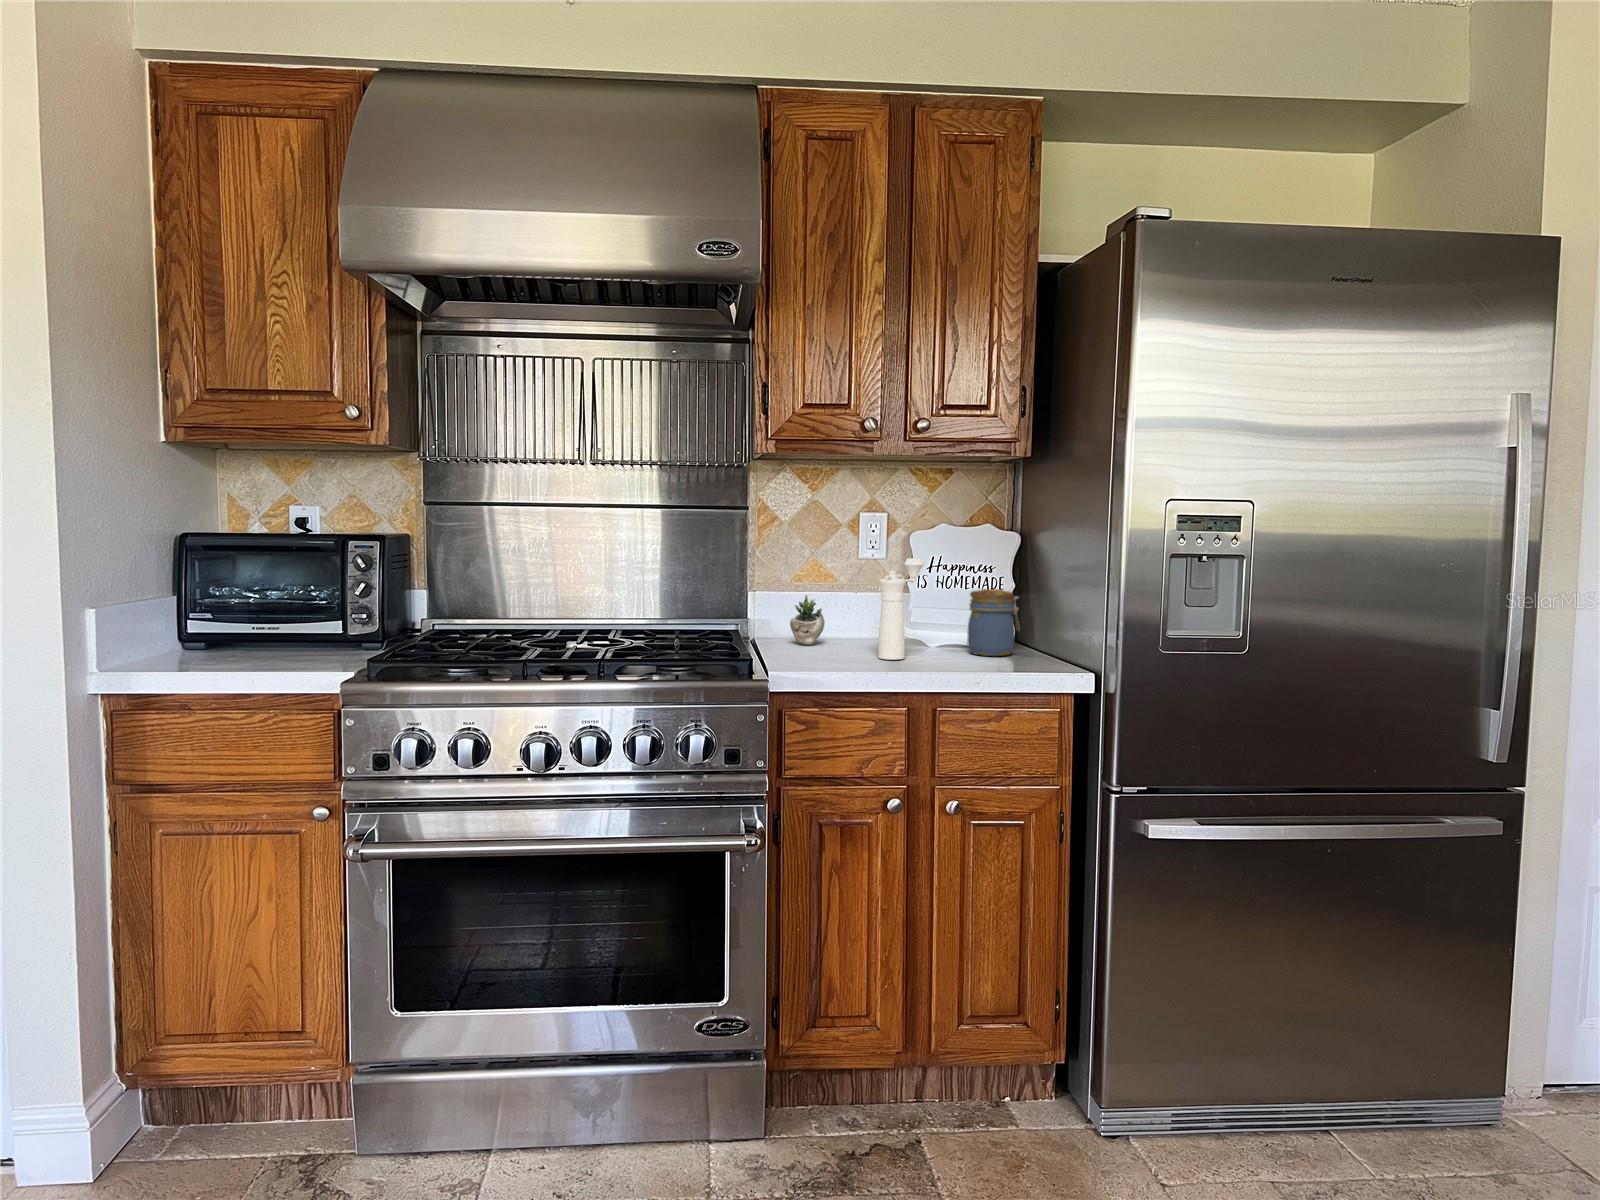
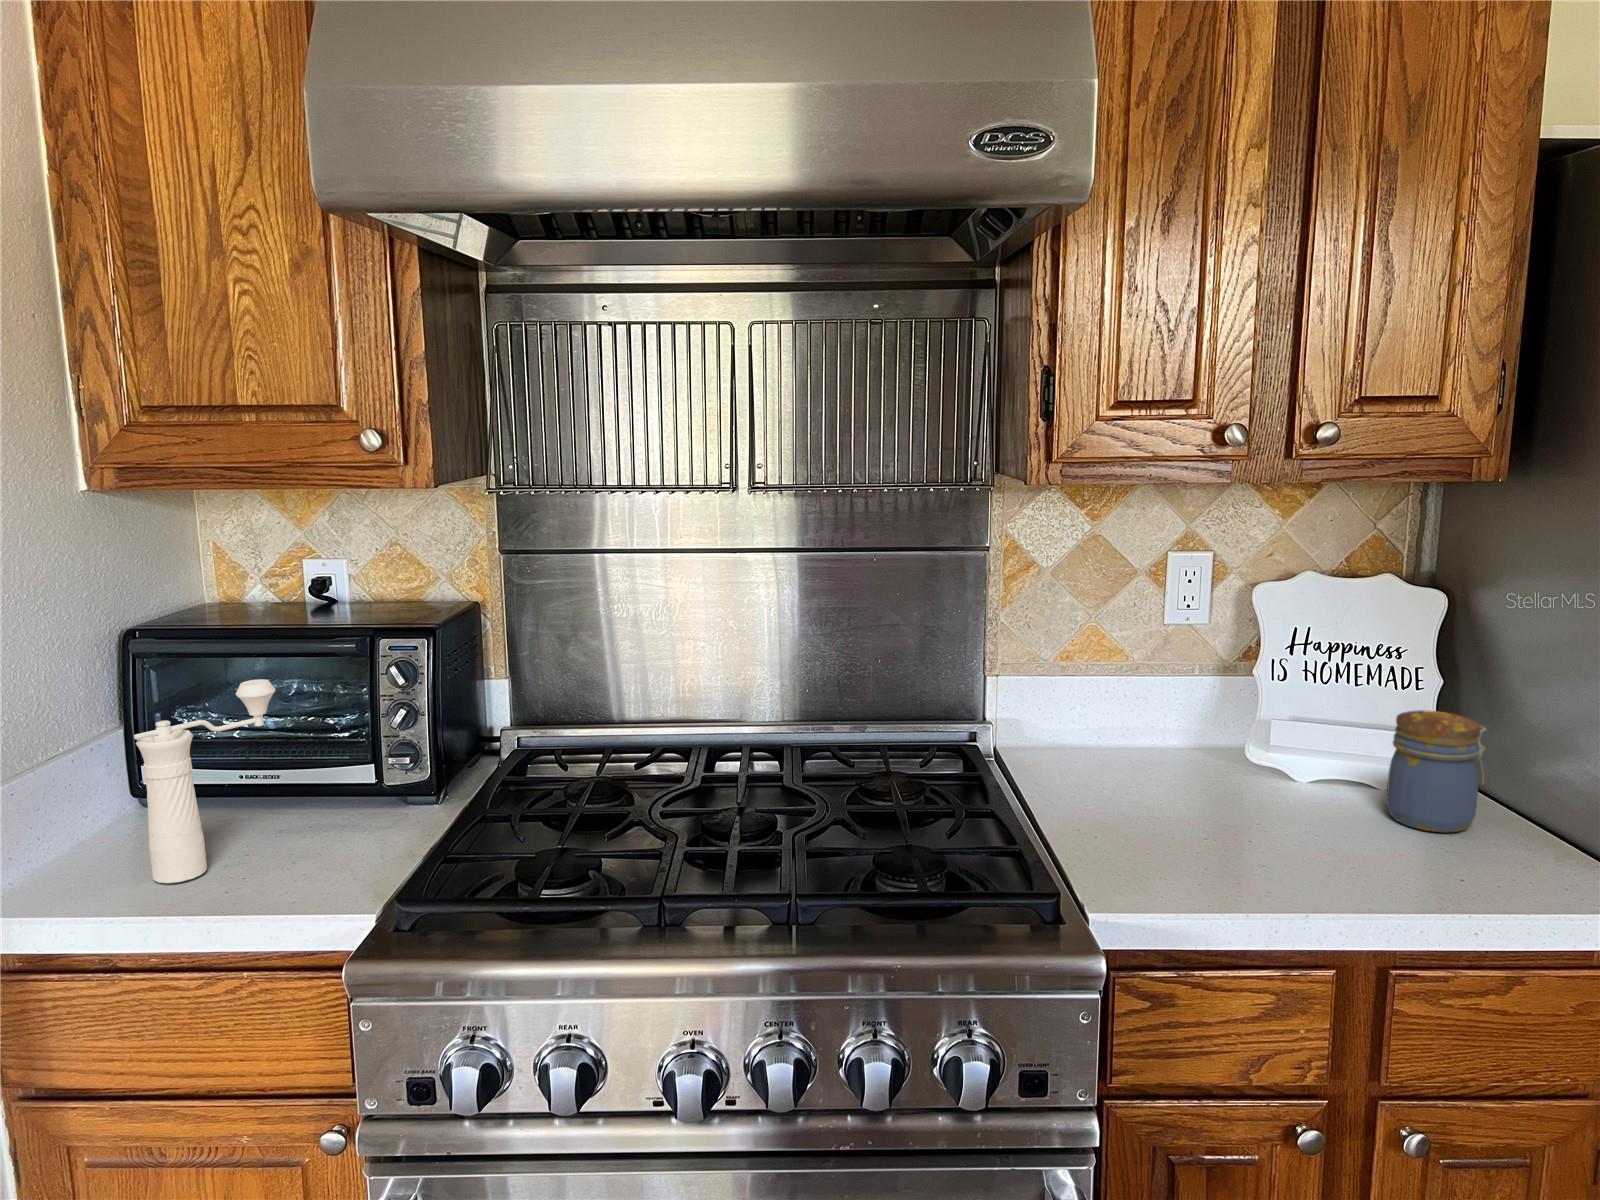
pepper mill: present [879,558,924,660] -> present [134,679,276,883]
succulent plant: present [790,591,857,645] -> none [1074,708,1192,790]

